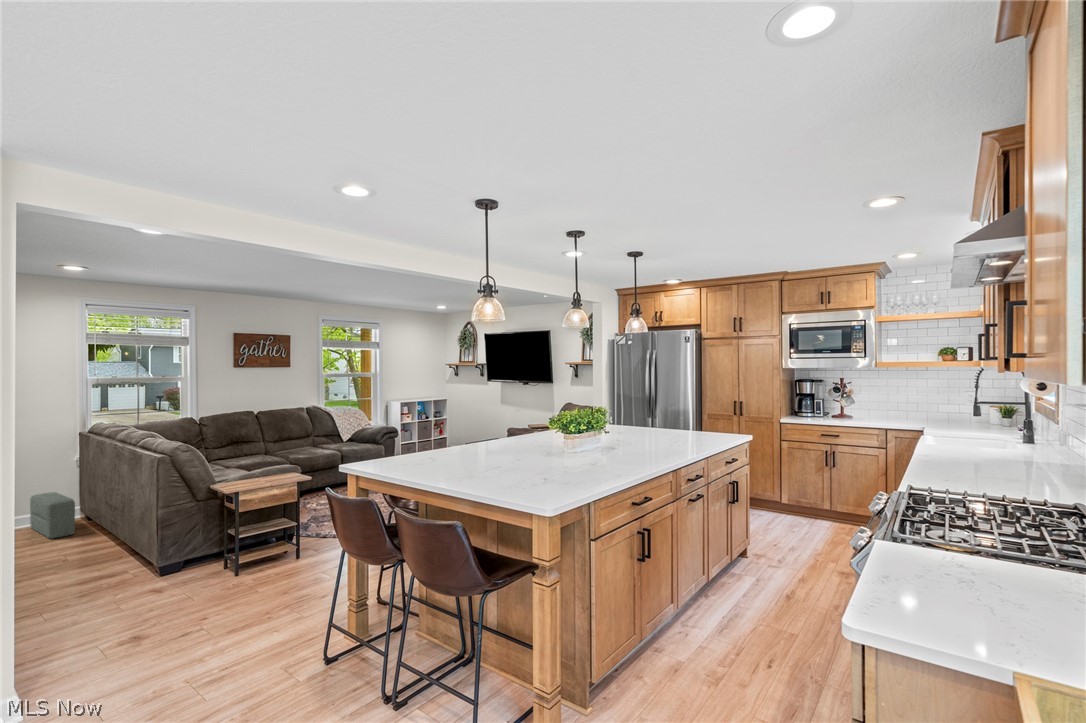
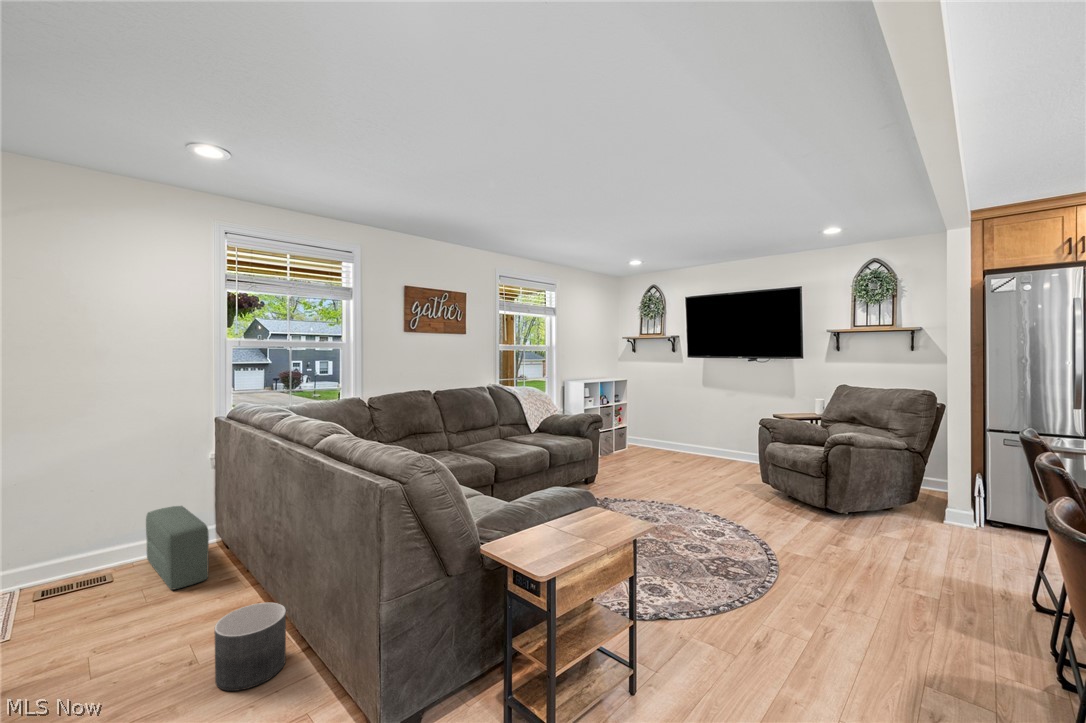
planter: none [80,529,120,567] -> present [214,603,286,691]

